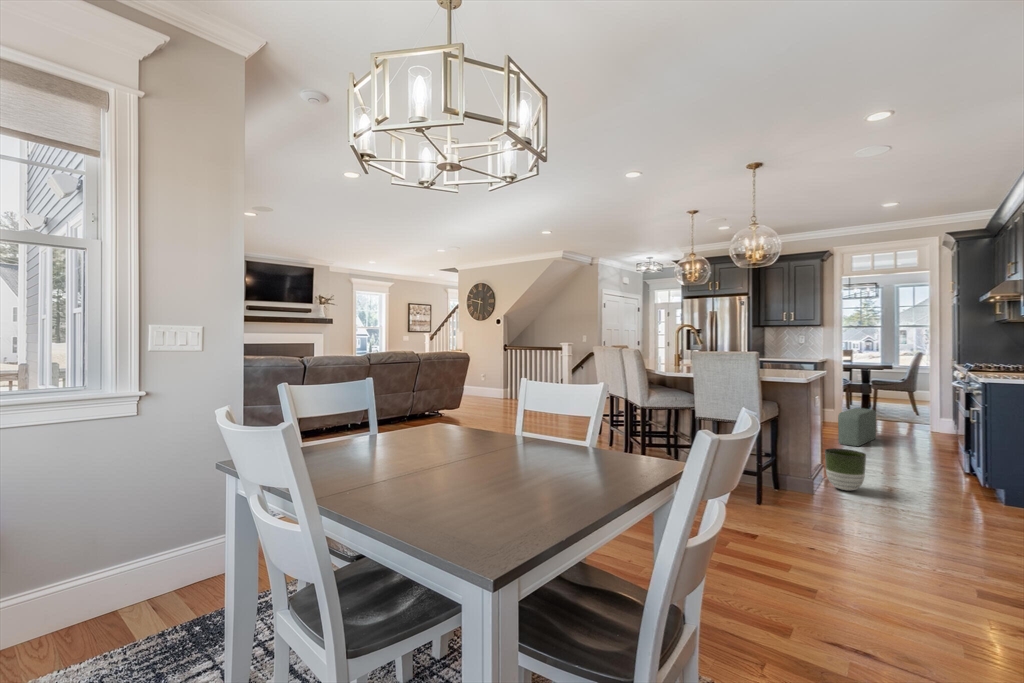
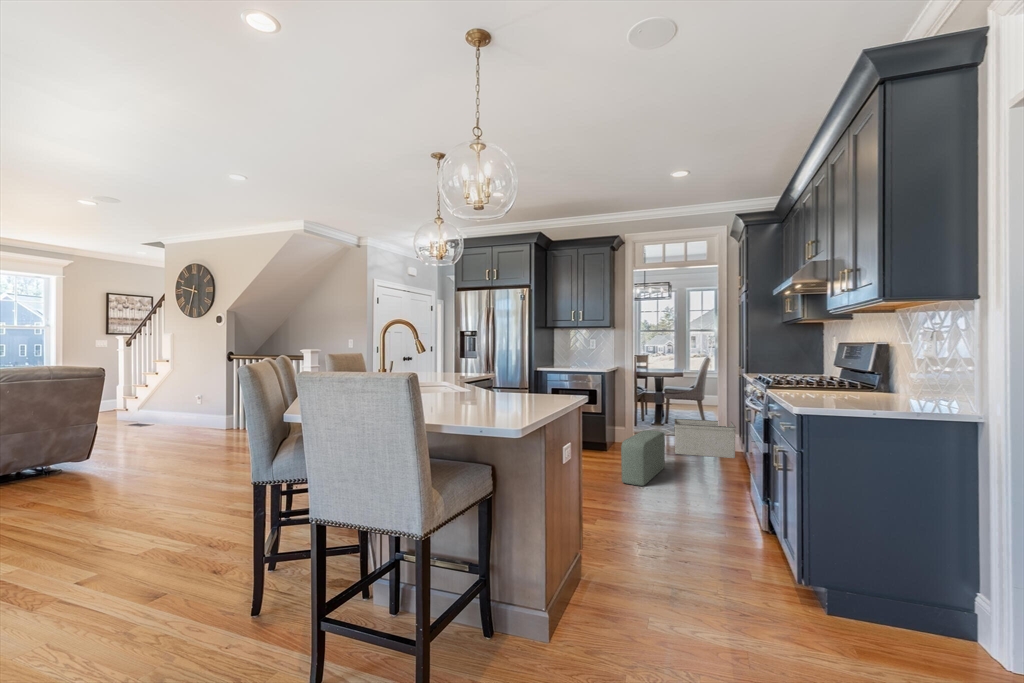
storage bin: none [884,403,948,437] -> present [674,419,736,458]
planter: present [825,448,866,491] -> none [576,532,637,616]

